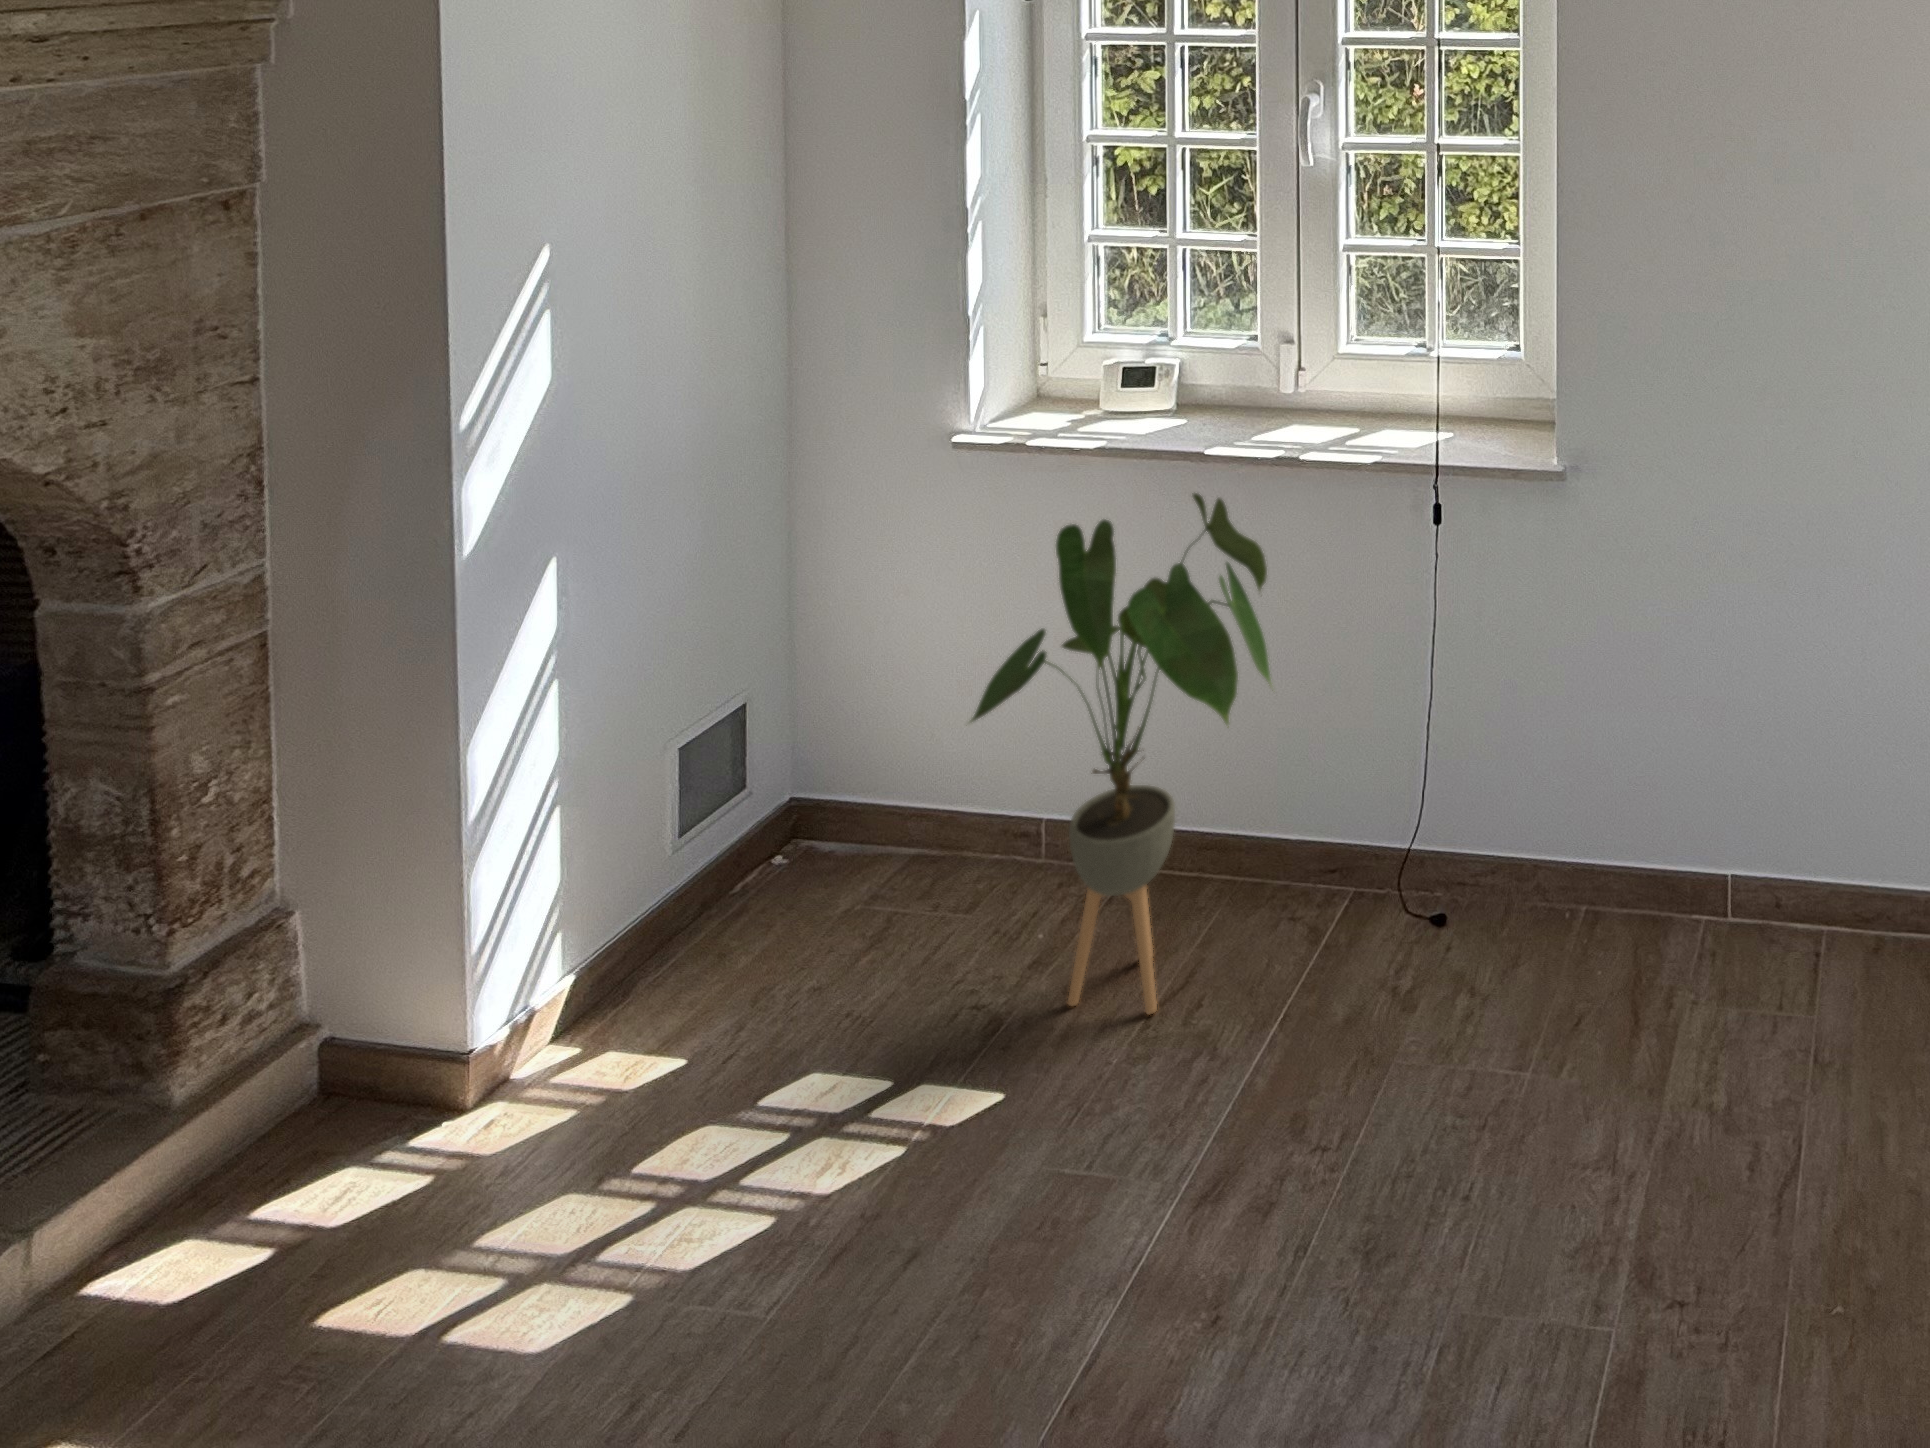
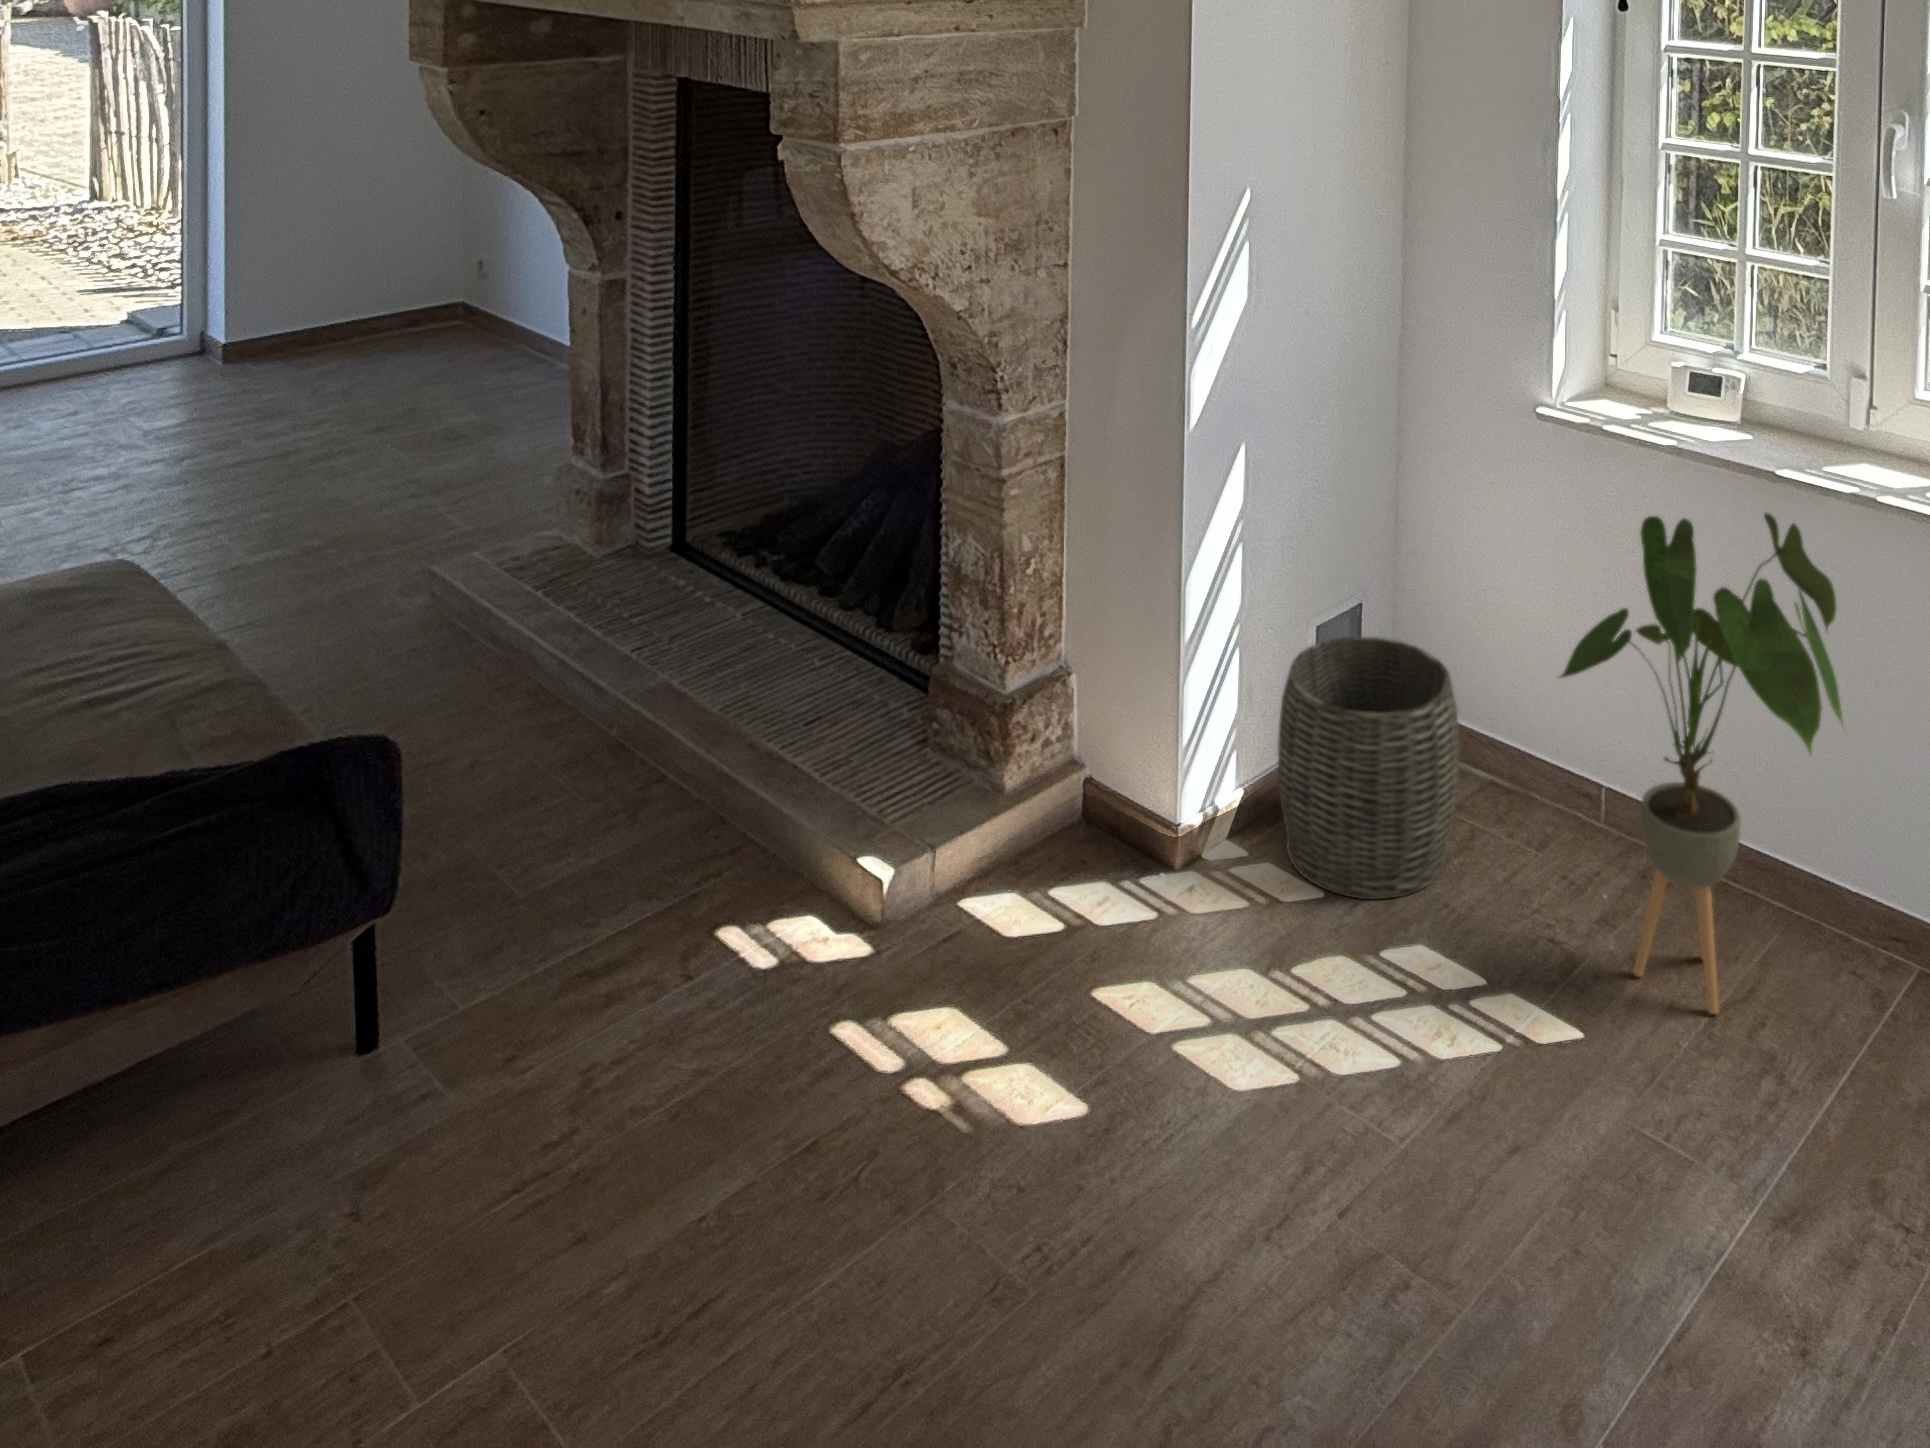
woven basket: none [621,731,868,1052] -> present [1278,637,1459,899]

